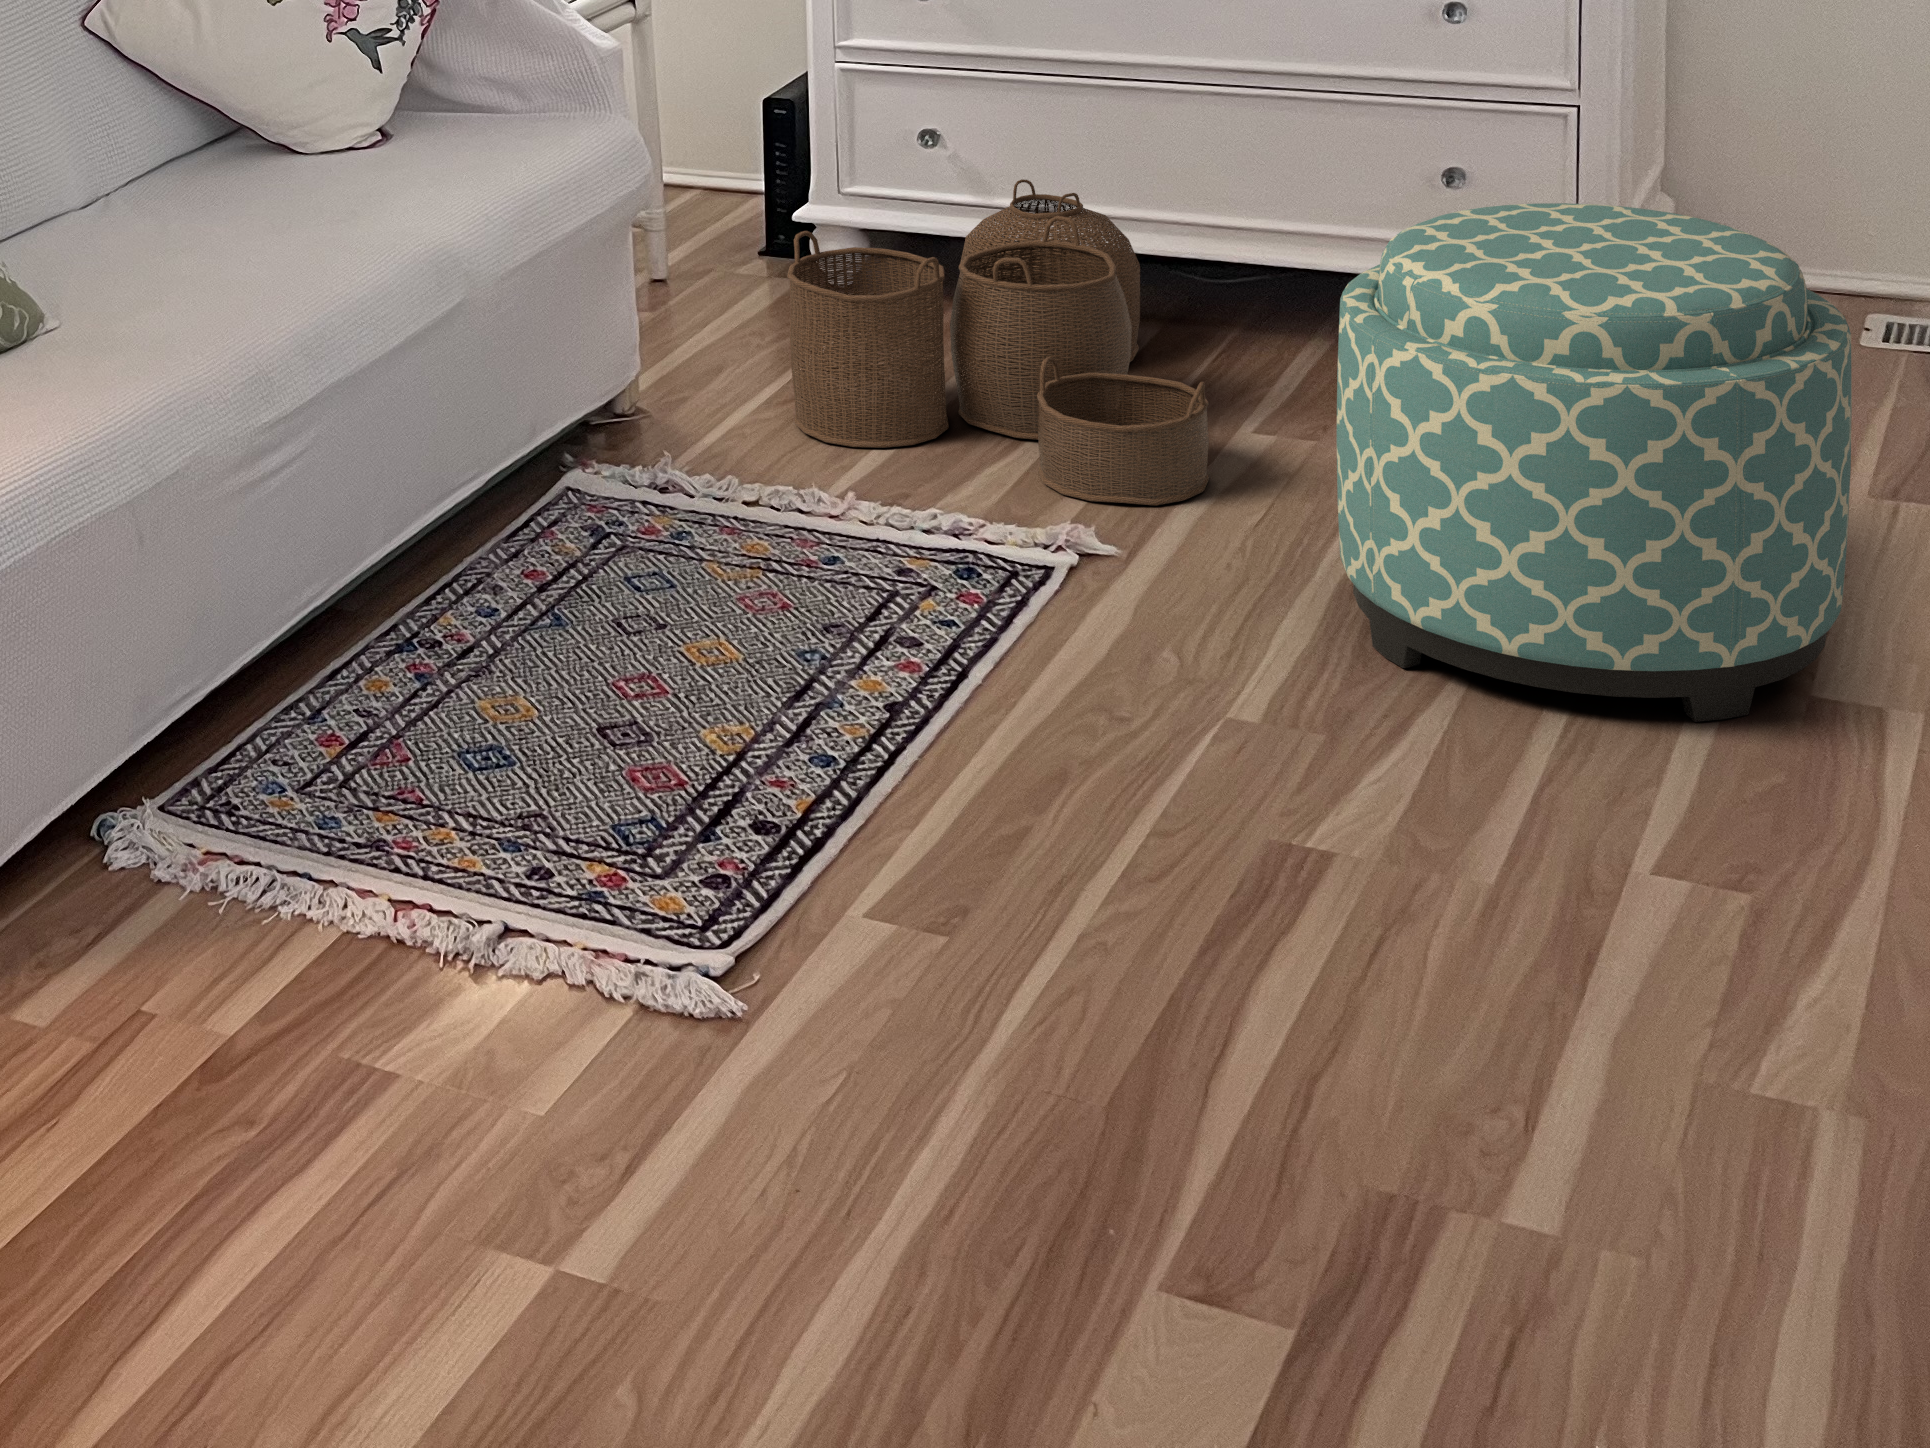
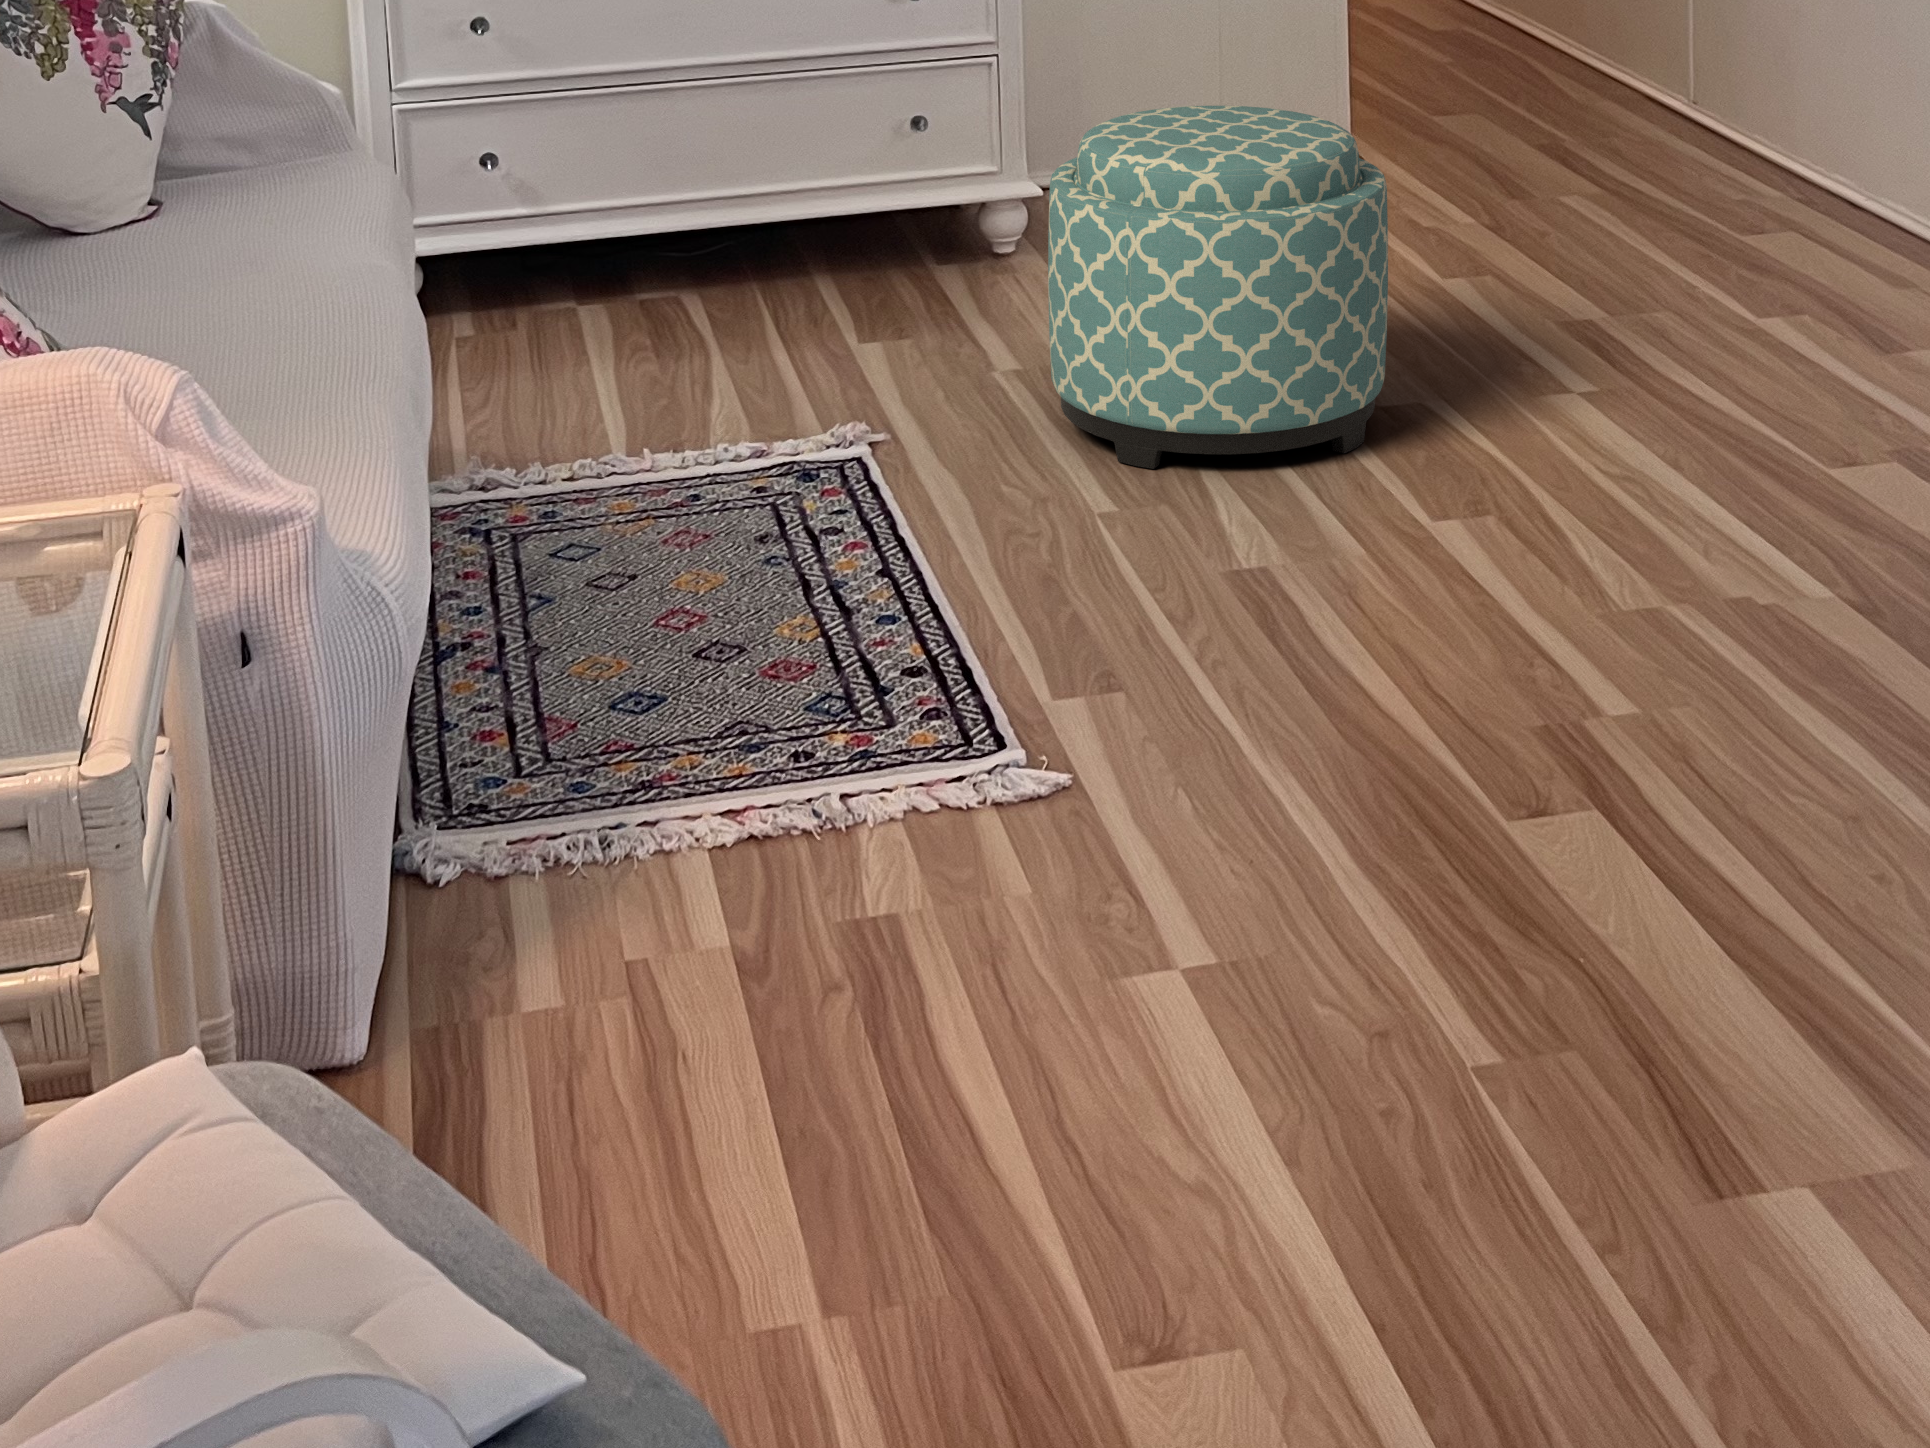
woven basket: present [787,179,1209,506] -> none [486,183,876,429]

